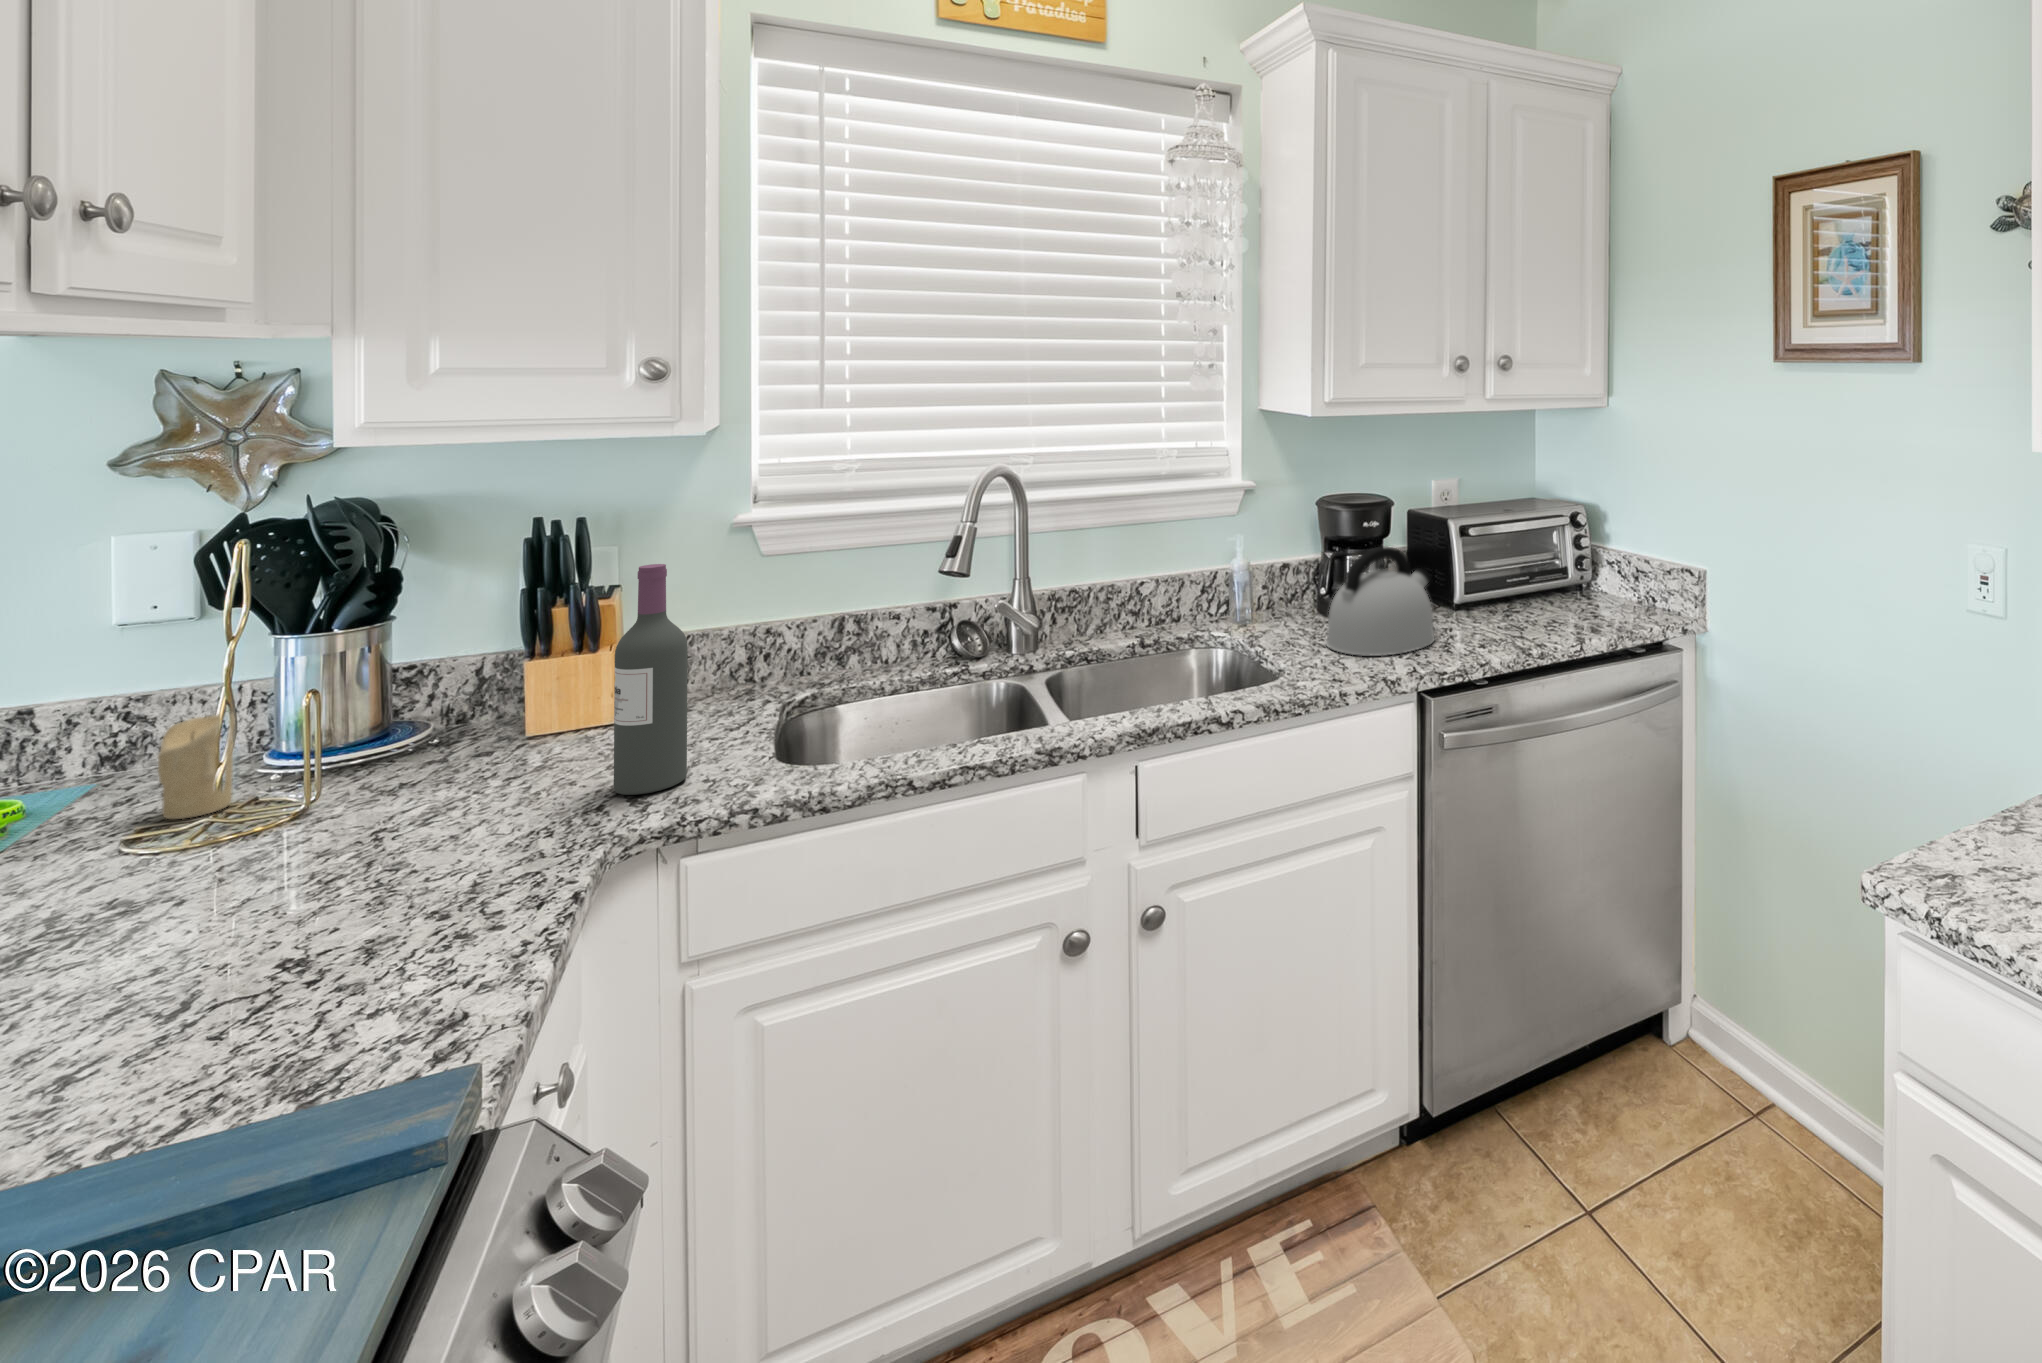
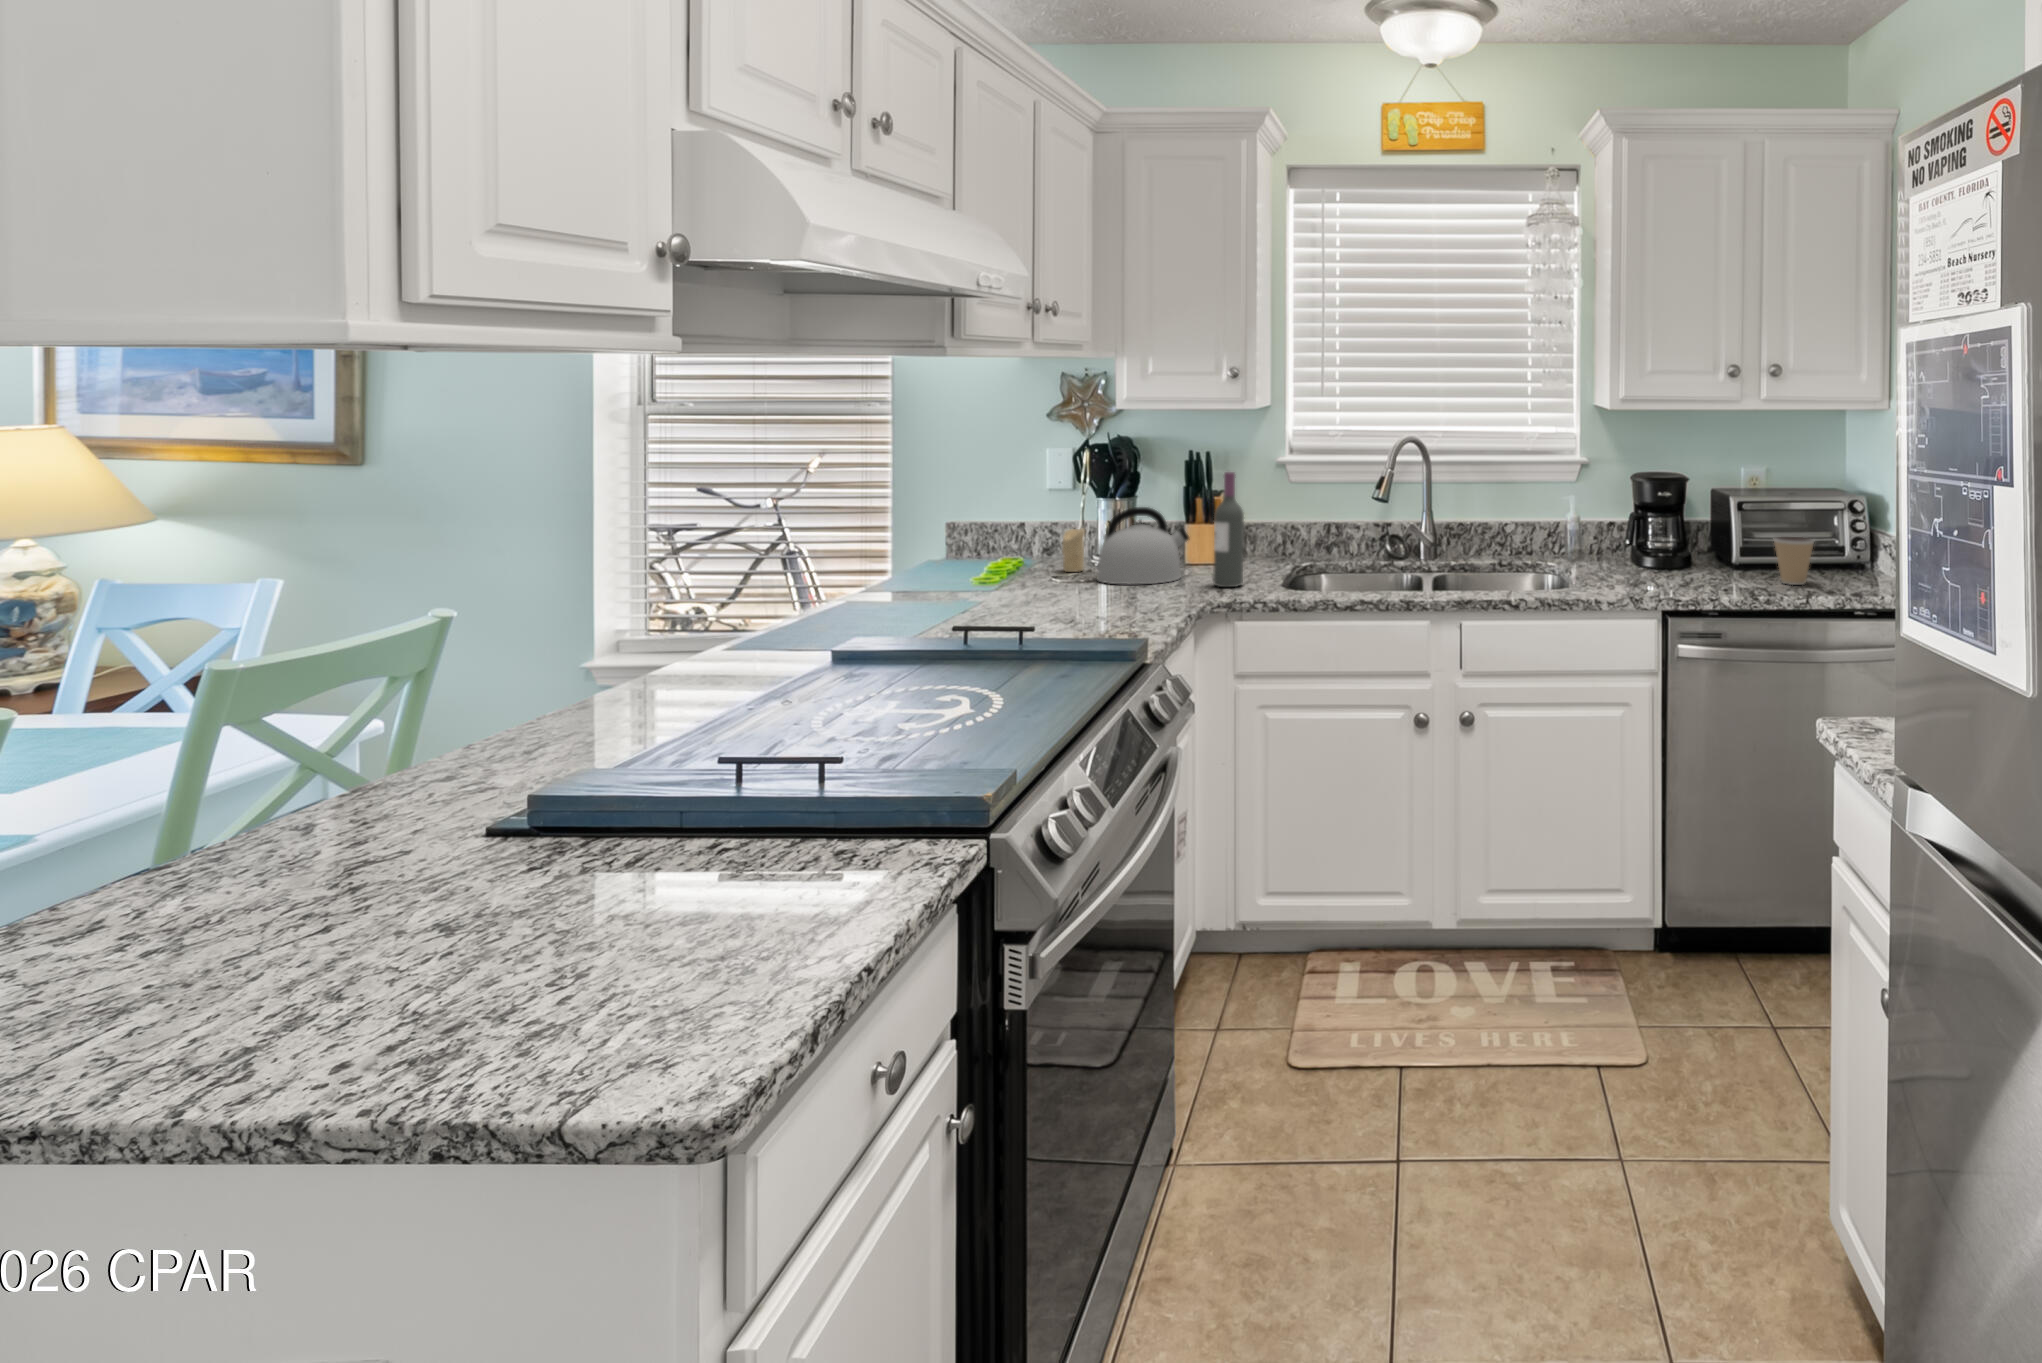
kettle: present [1326,547,1435,656] -> present [1097,507,1189,584]
coffee cup: none [1499,560,1548,621] -> present [1774,537,1814,585]

